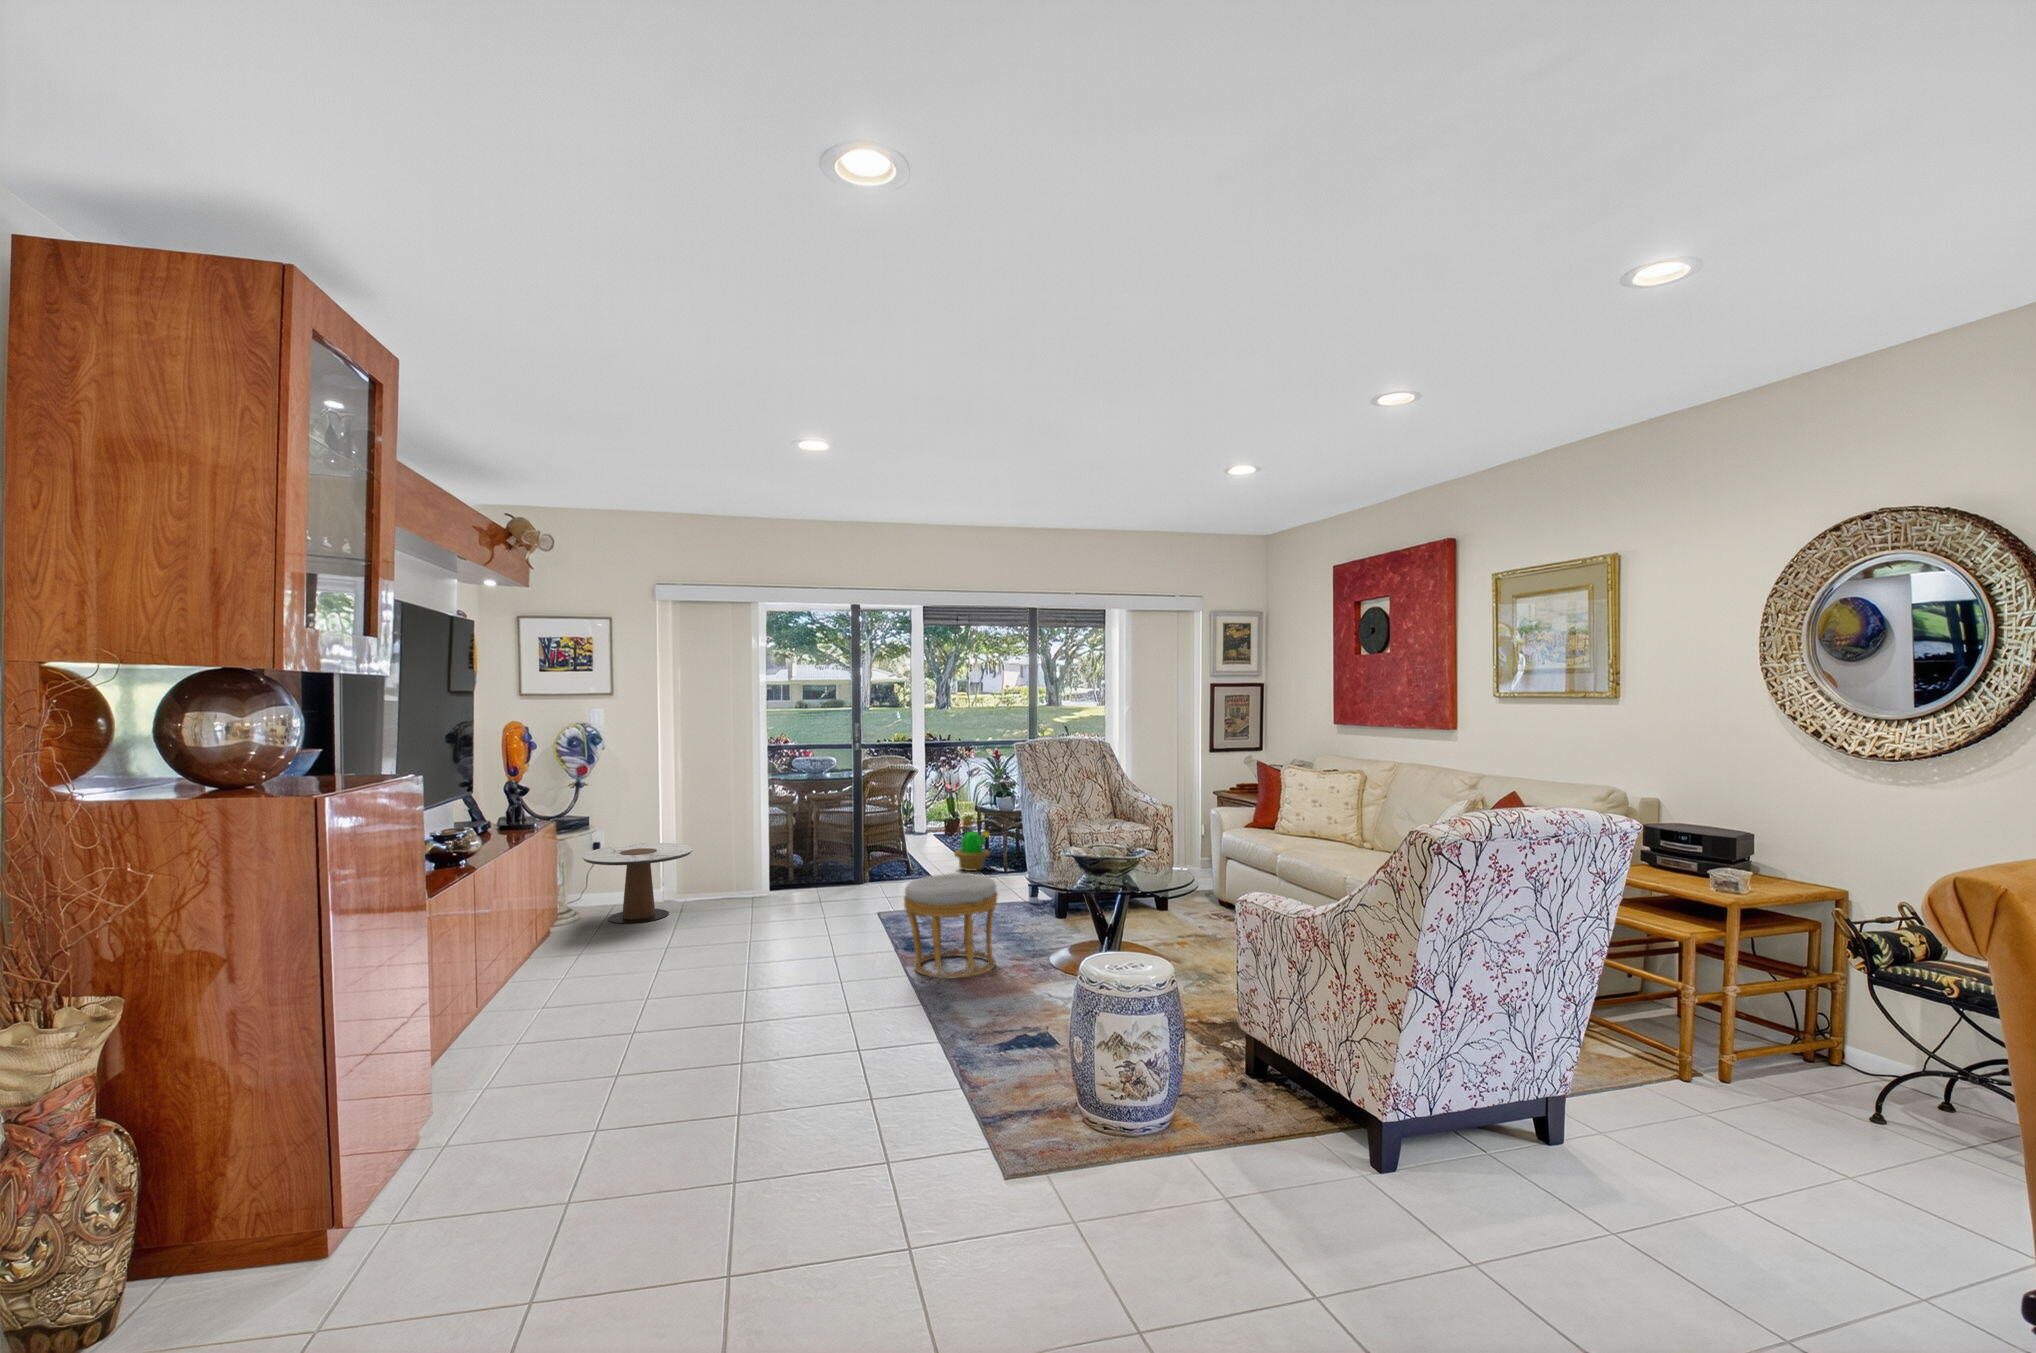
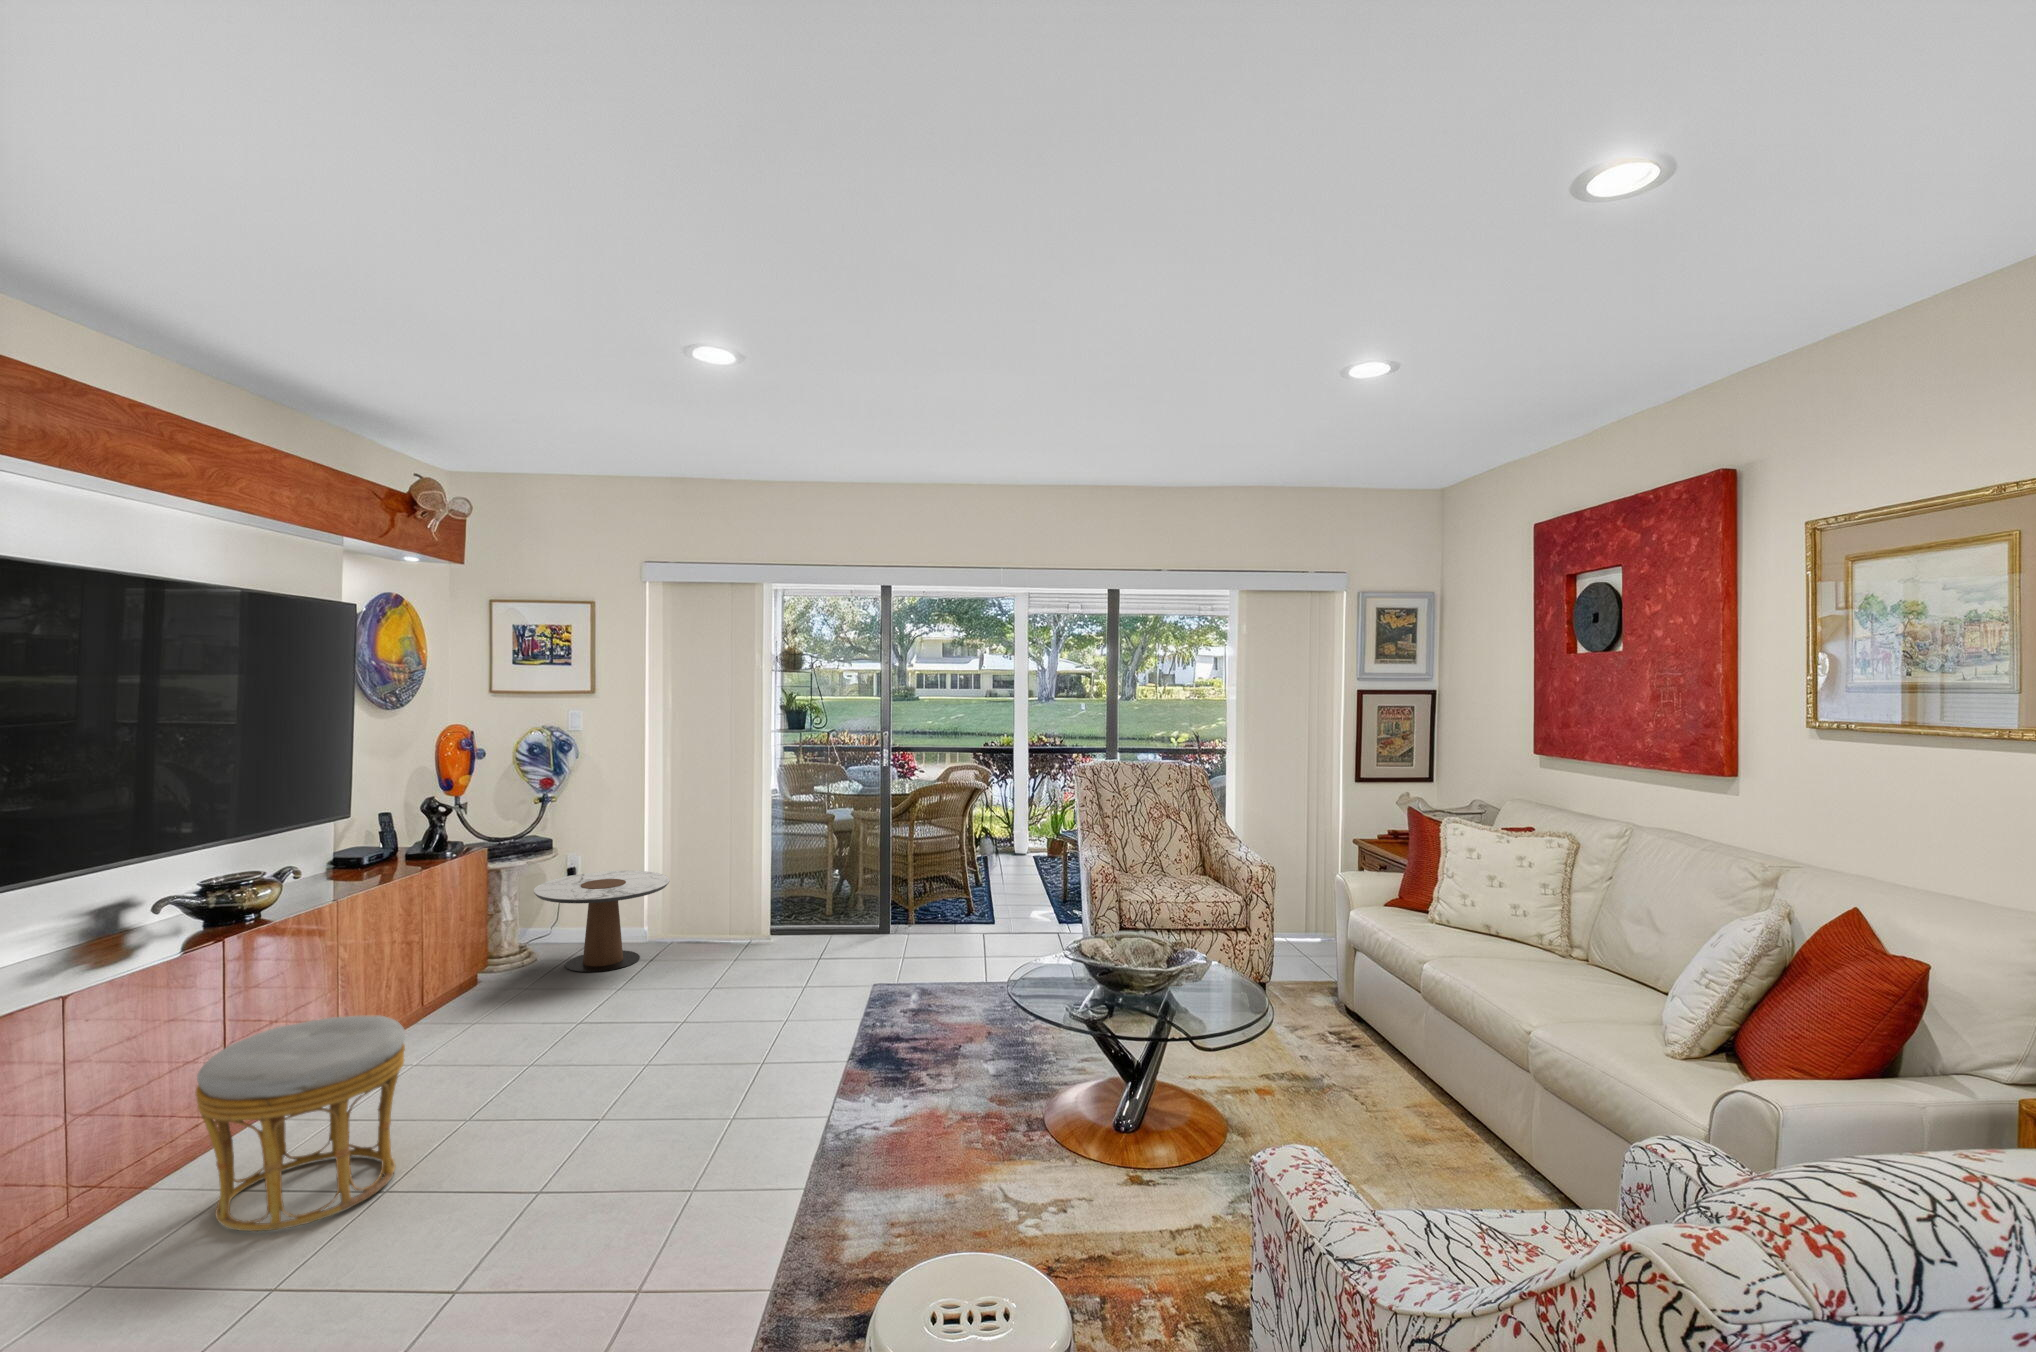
decorative plant: present [954,831,989,871] -> none [1016,865,1061,920]
ottoman: present [904,873,998,979] -> present [195,1016,405,1231]

